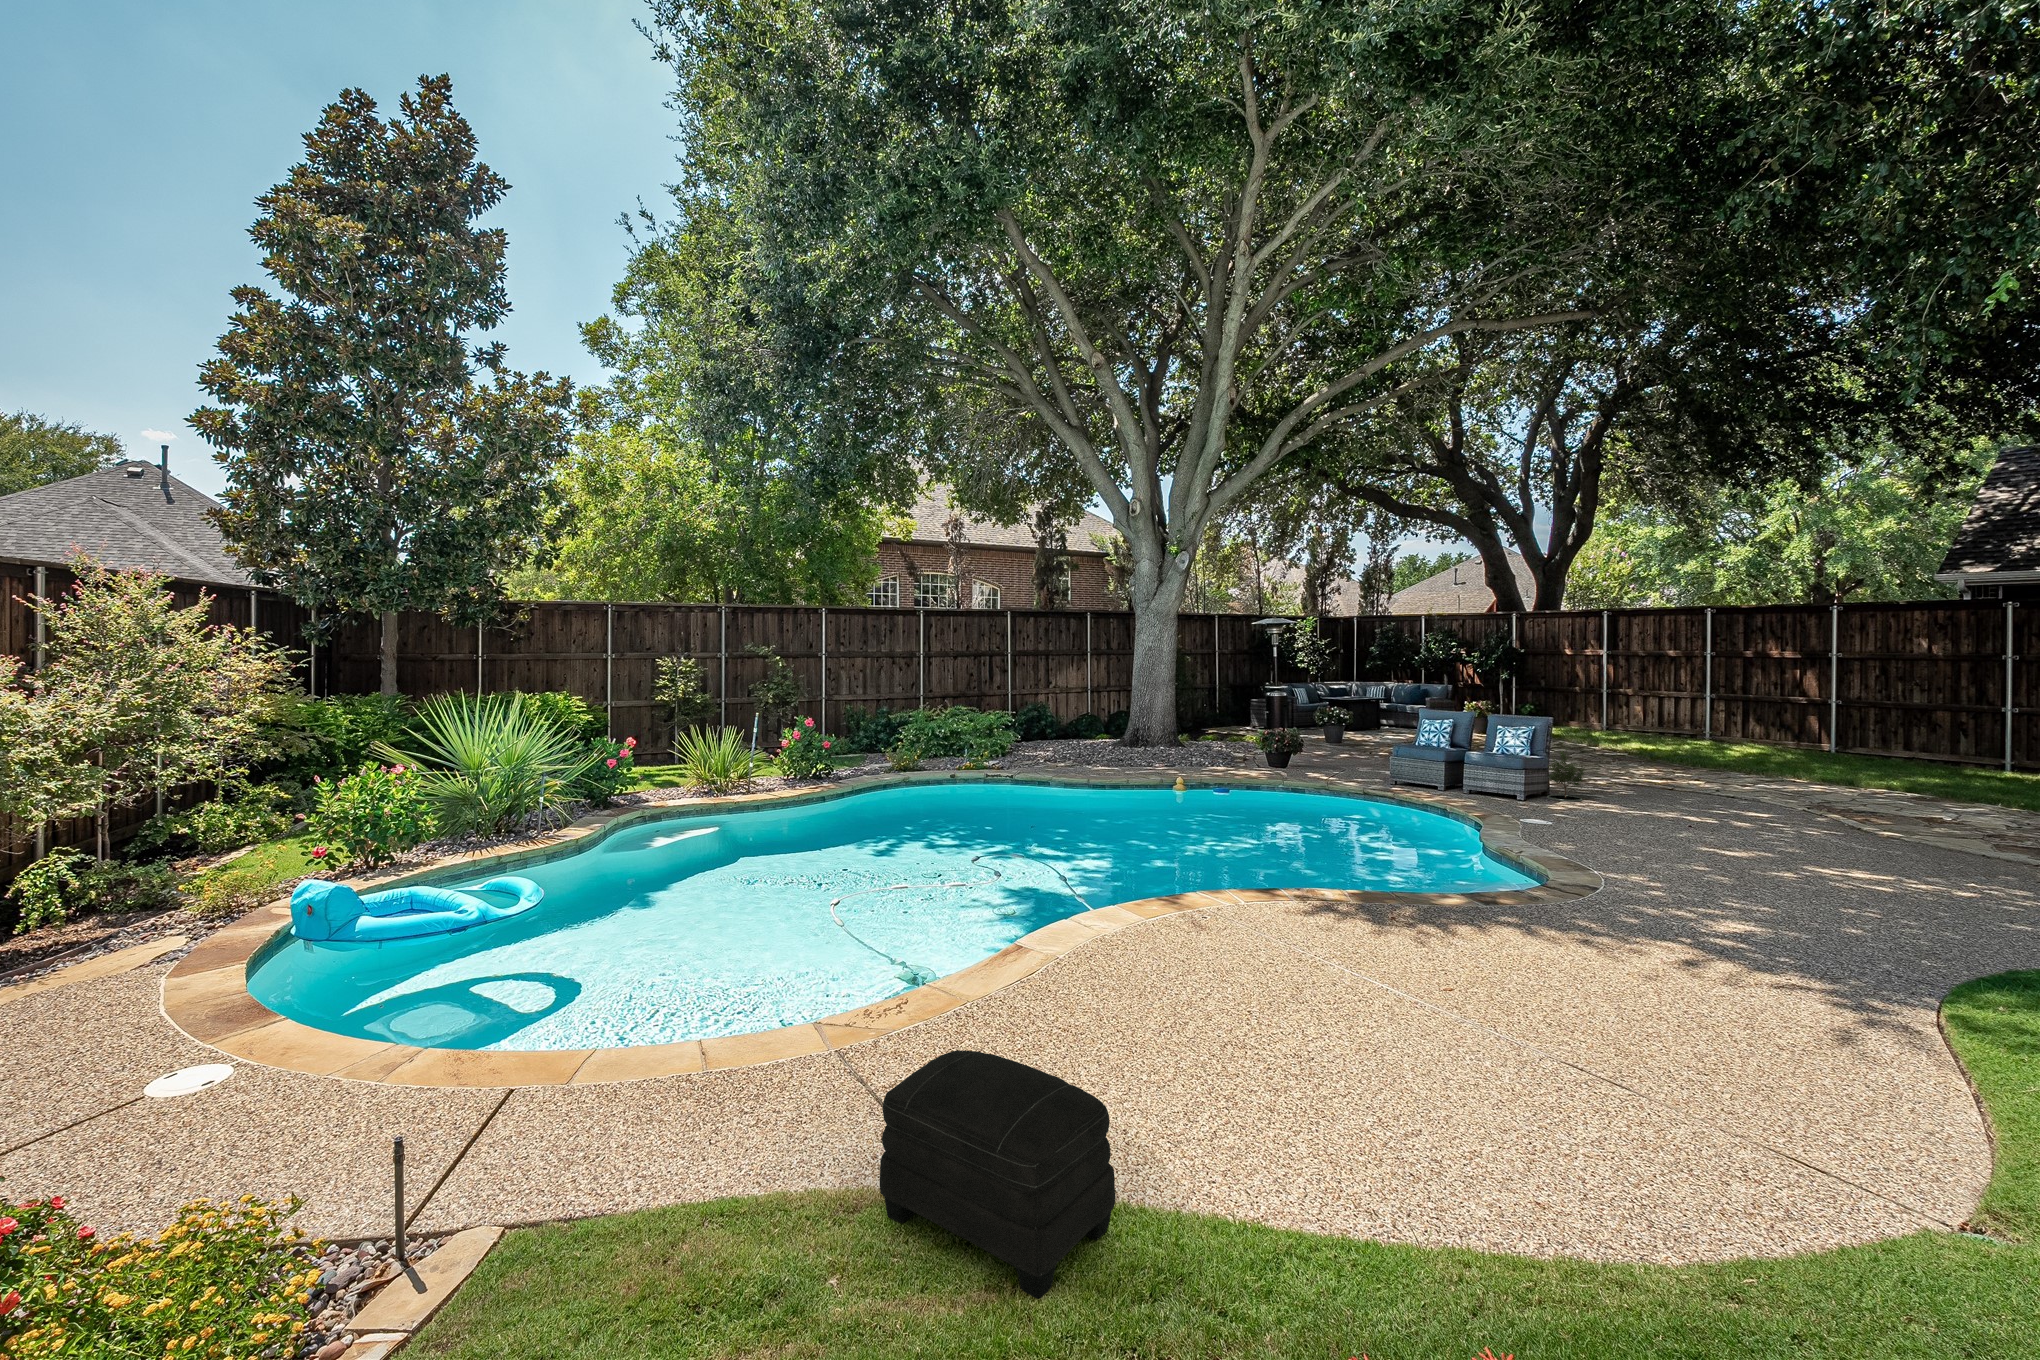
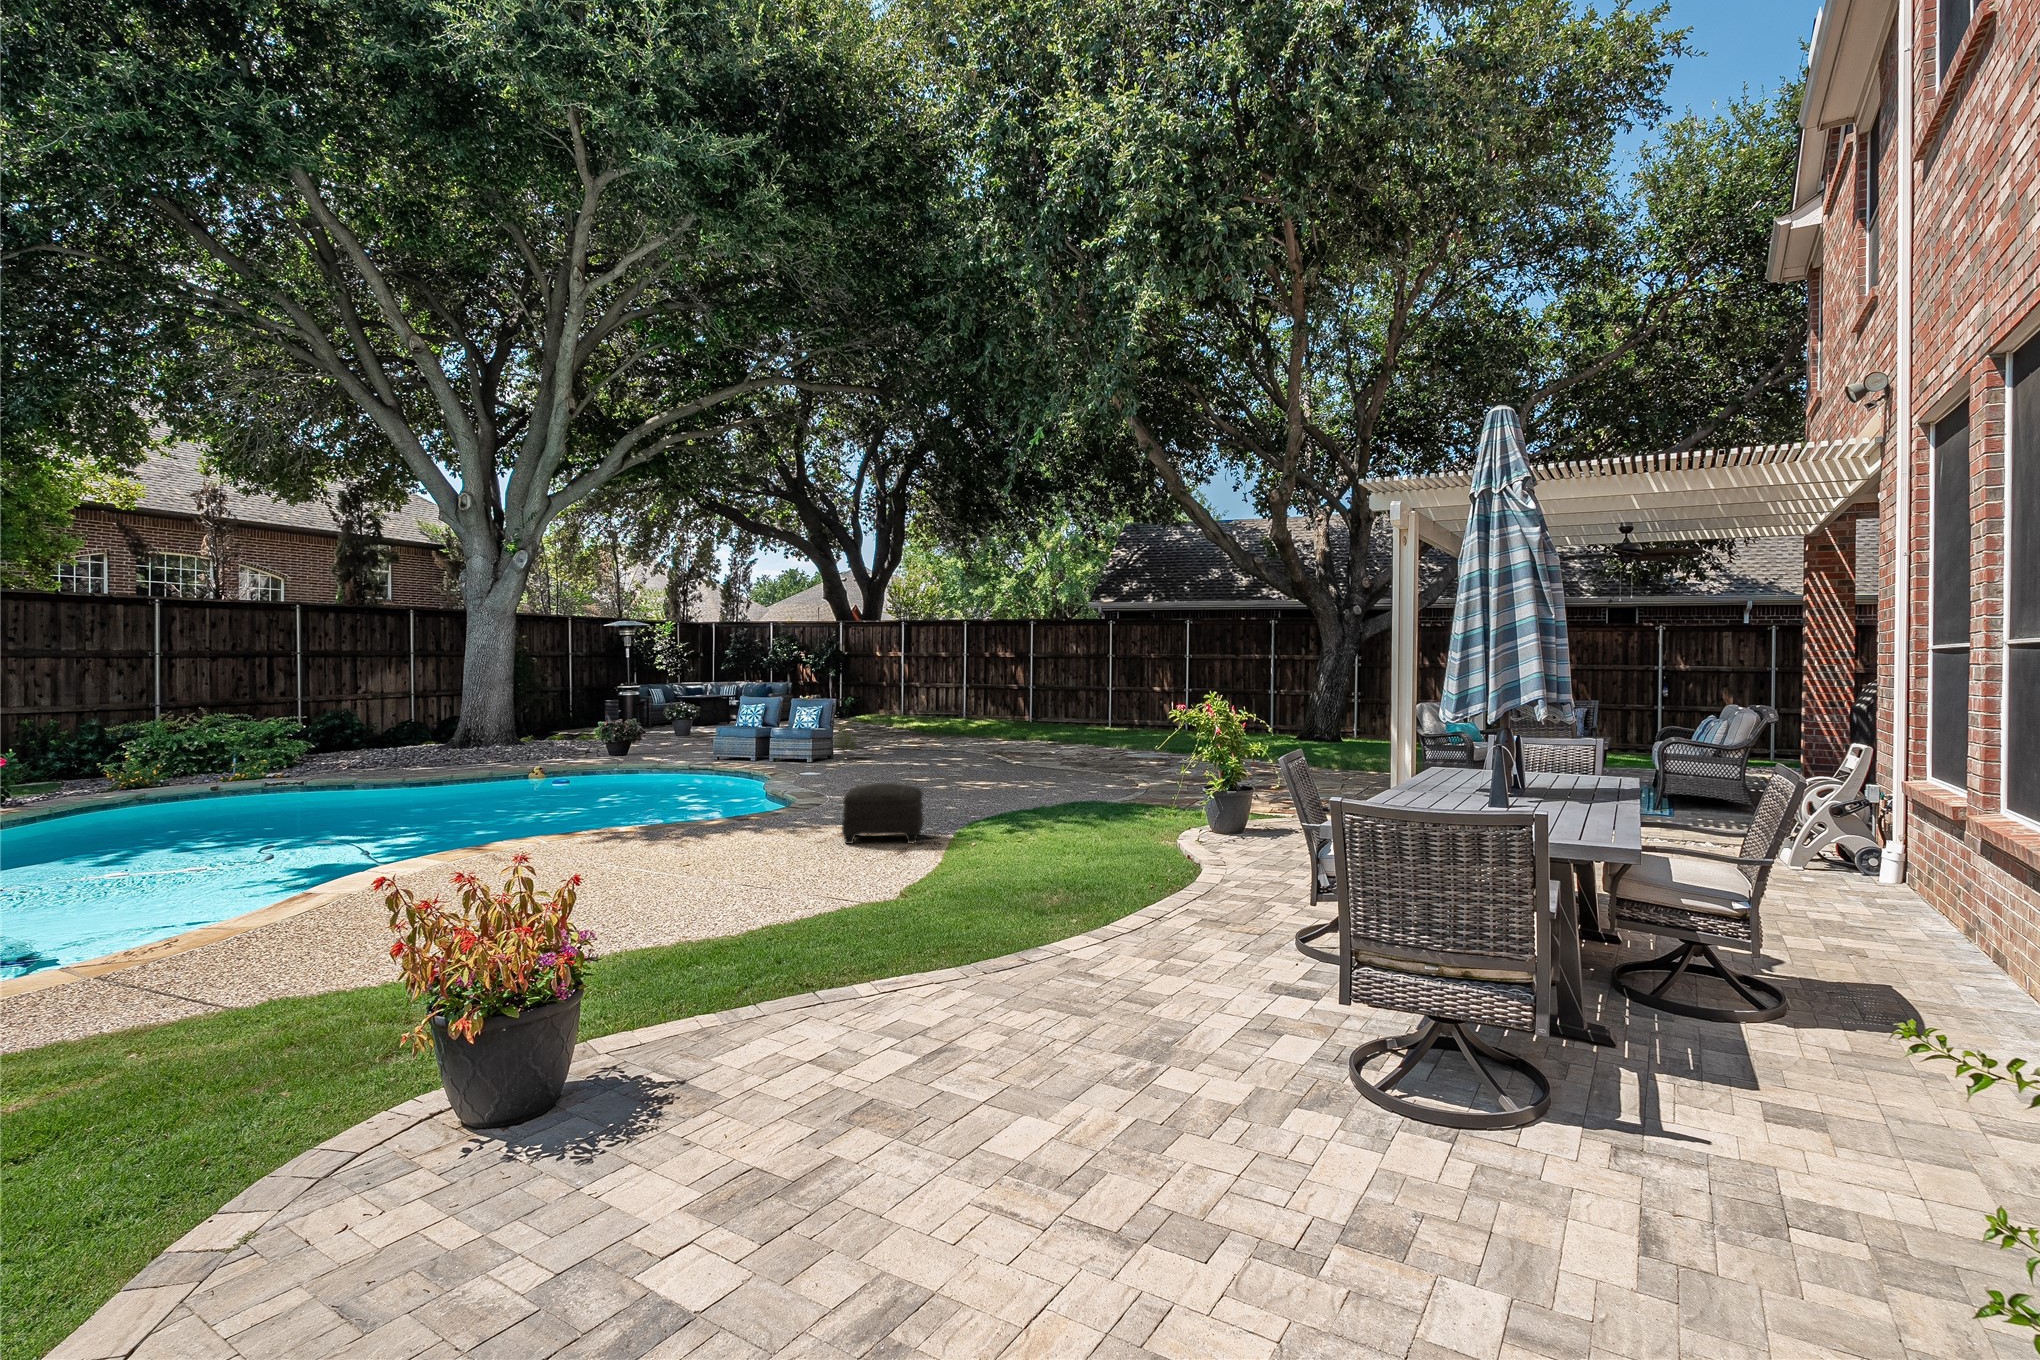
ottoman: present [880,1050,1116,1299] -> present [842,783,924,844]

